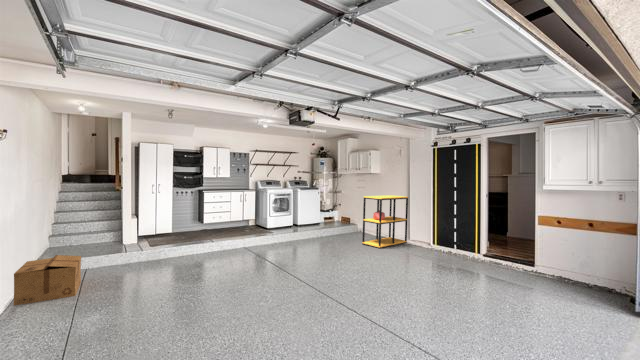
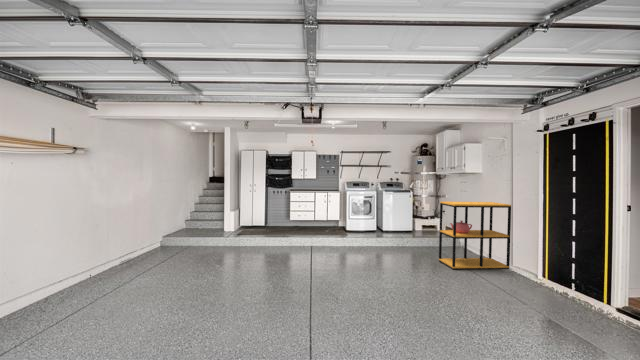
cardboard box: present [14,255,81,305] -> none [123,233,171,263]

